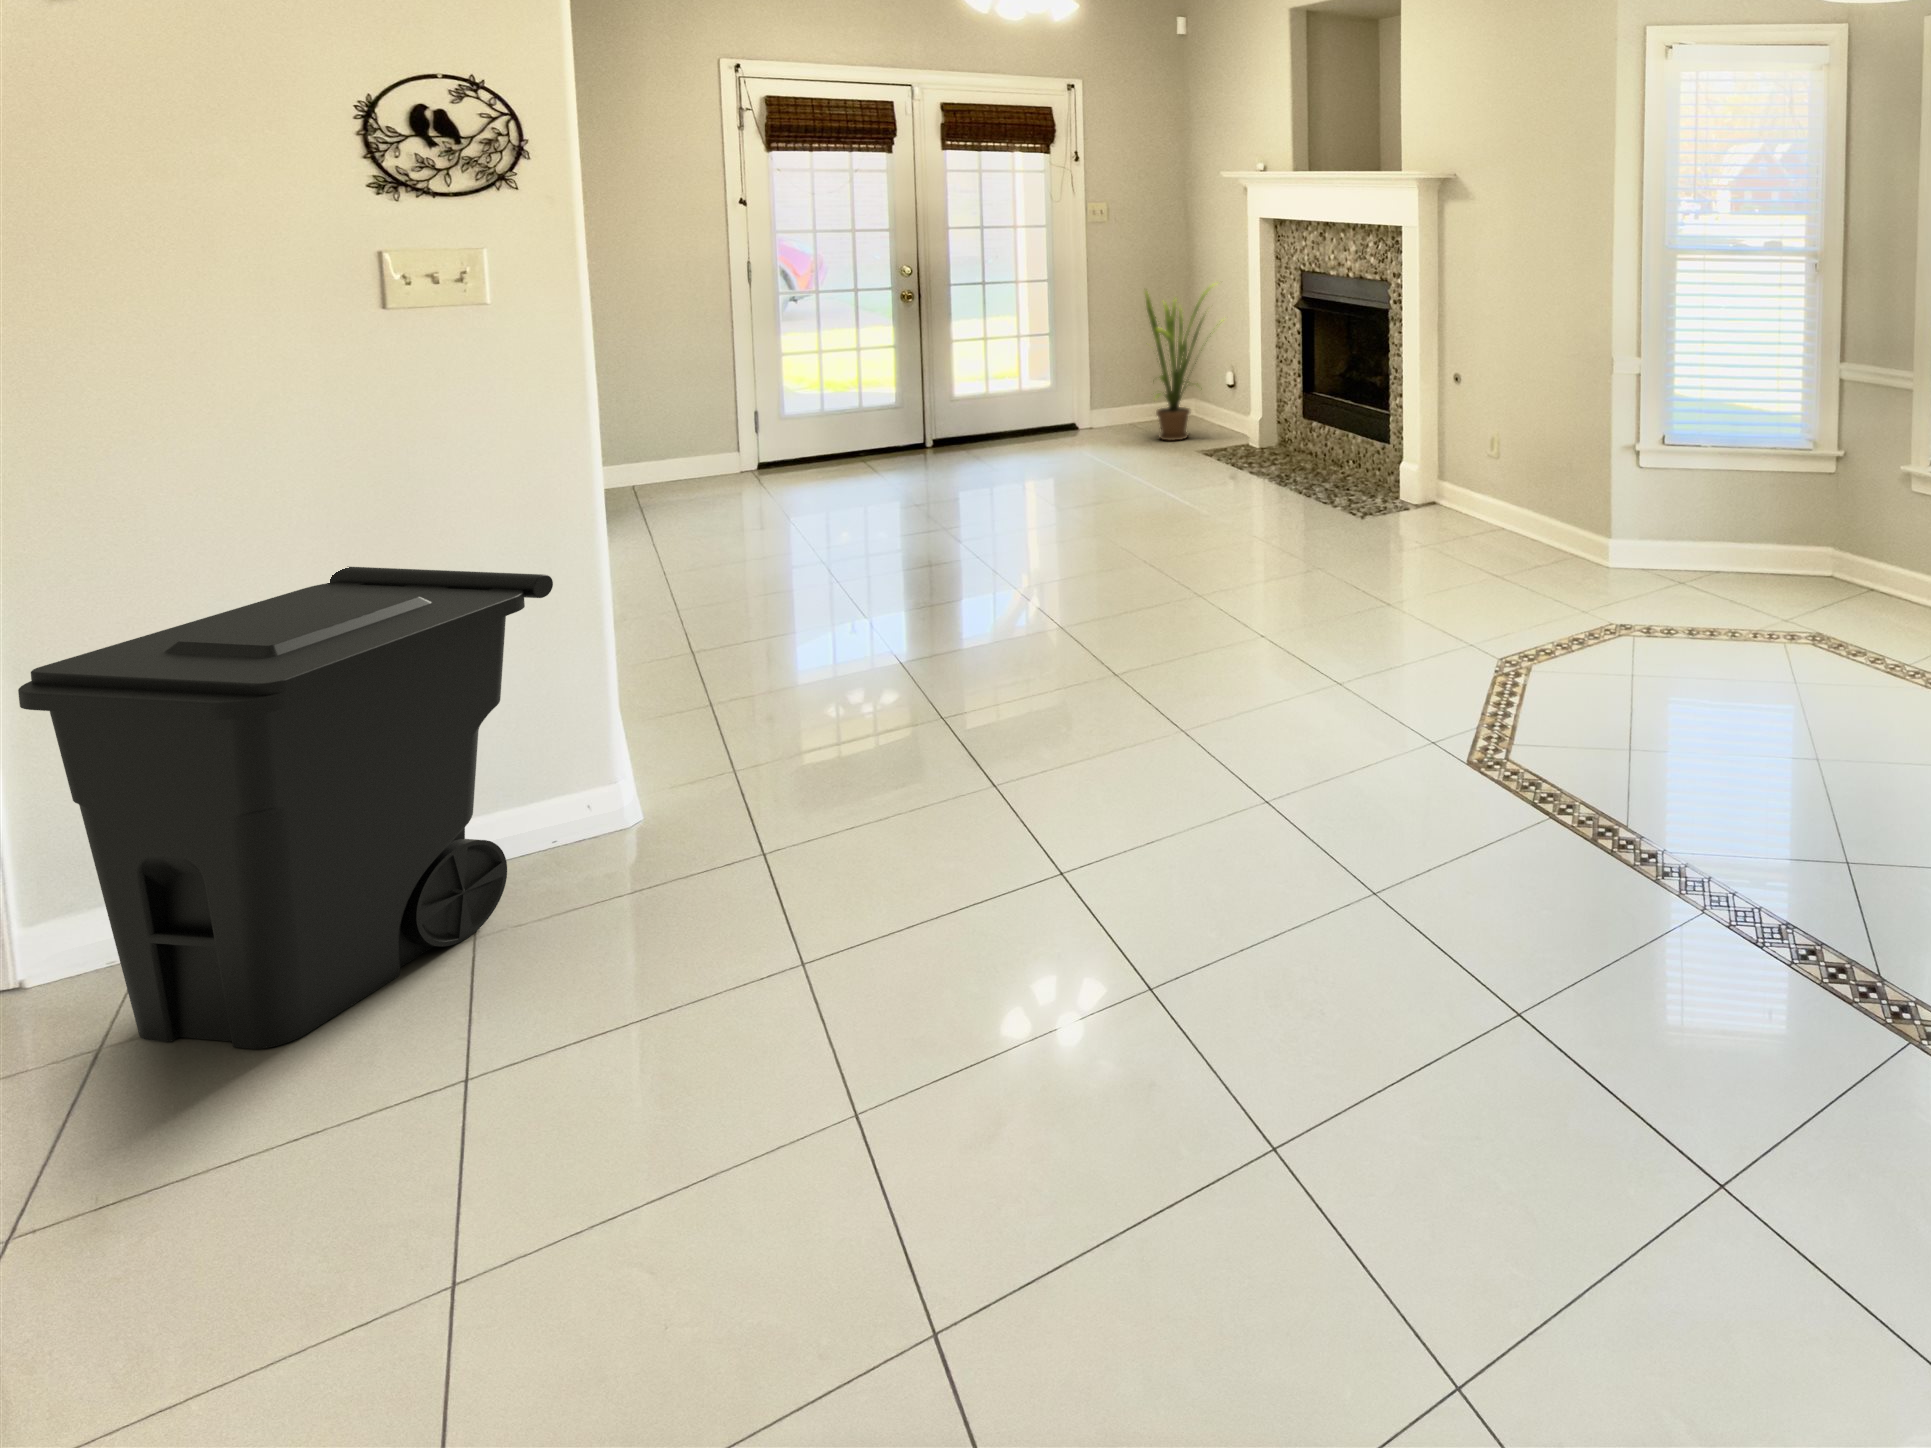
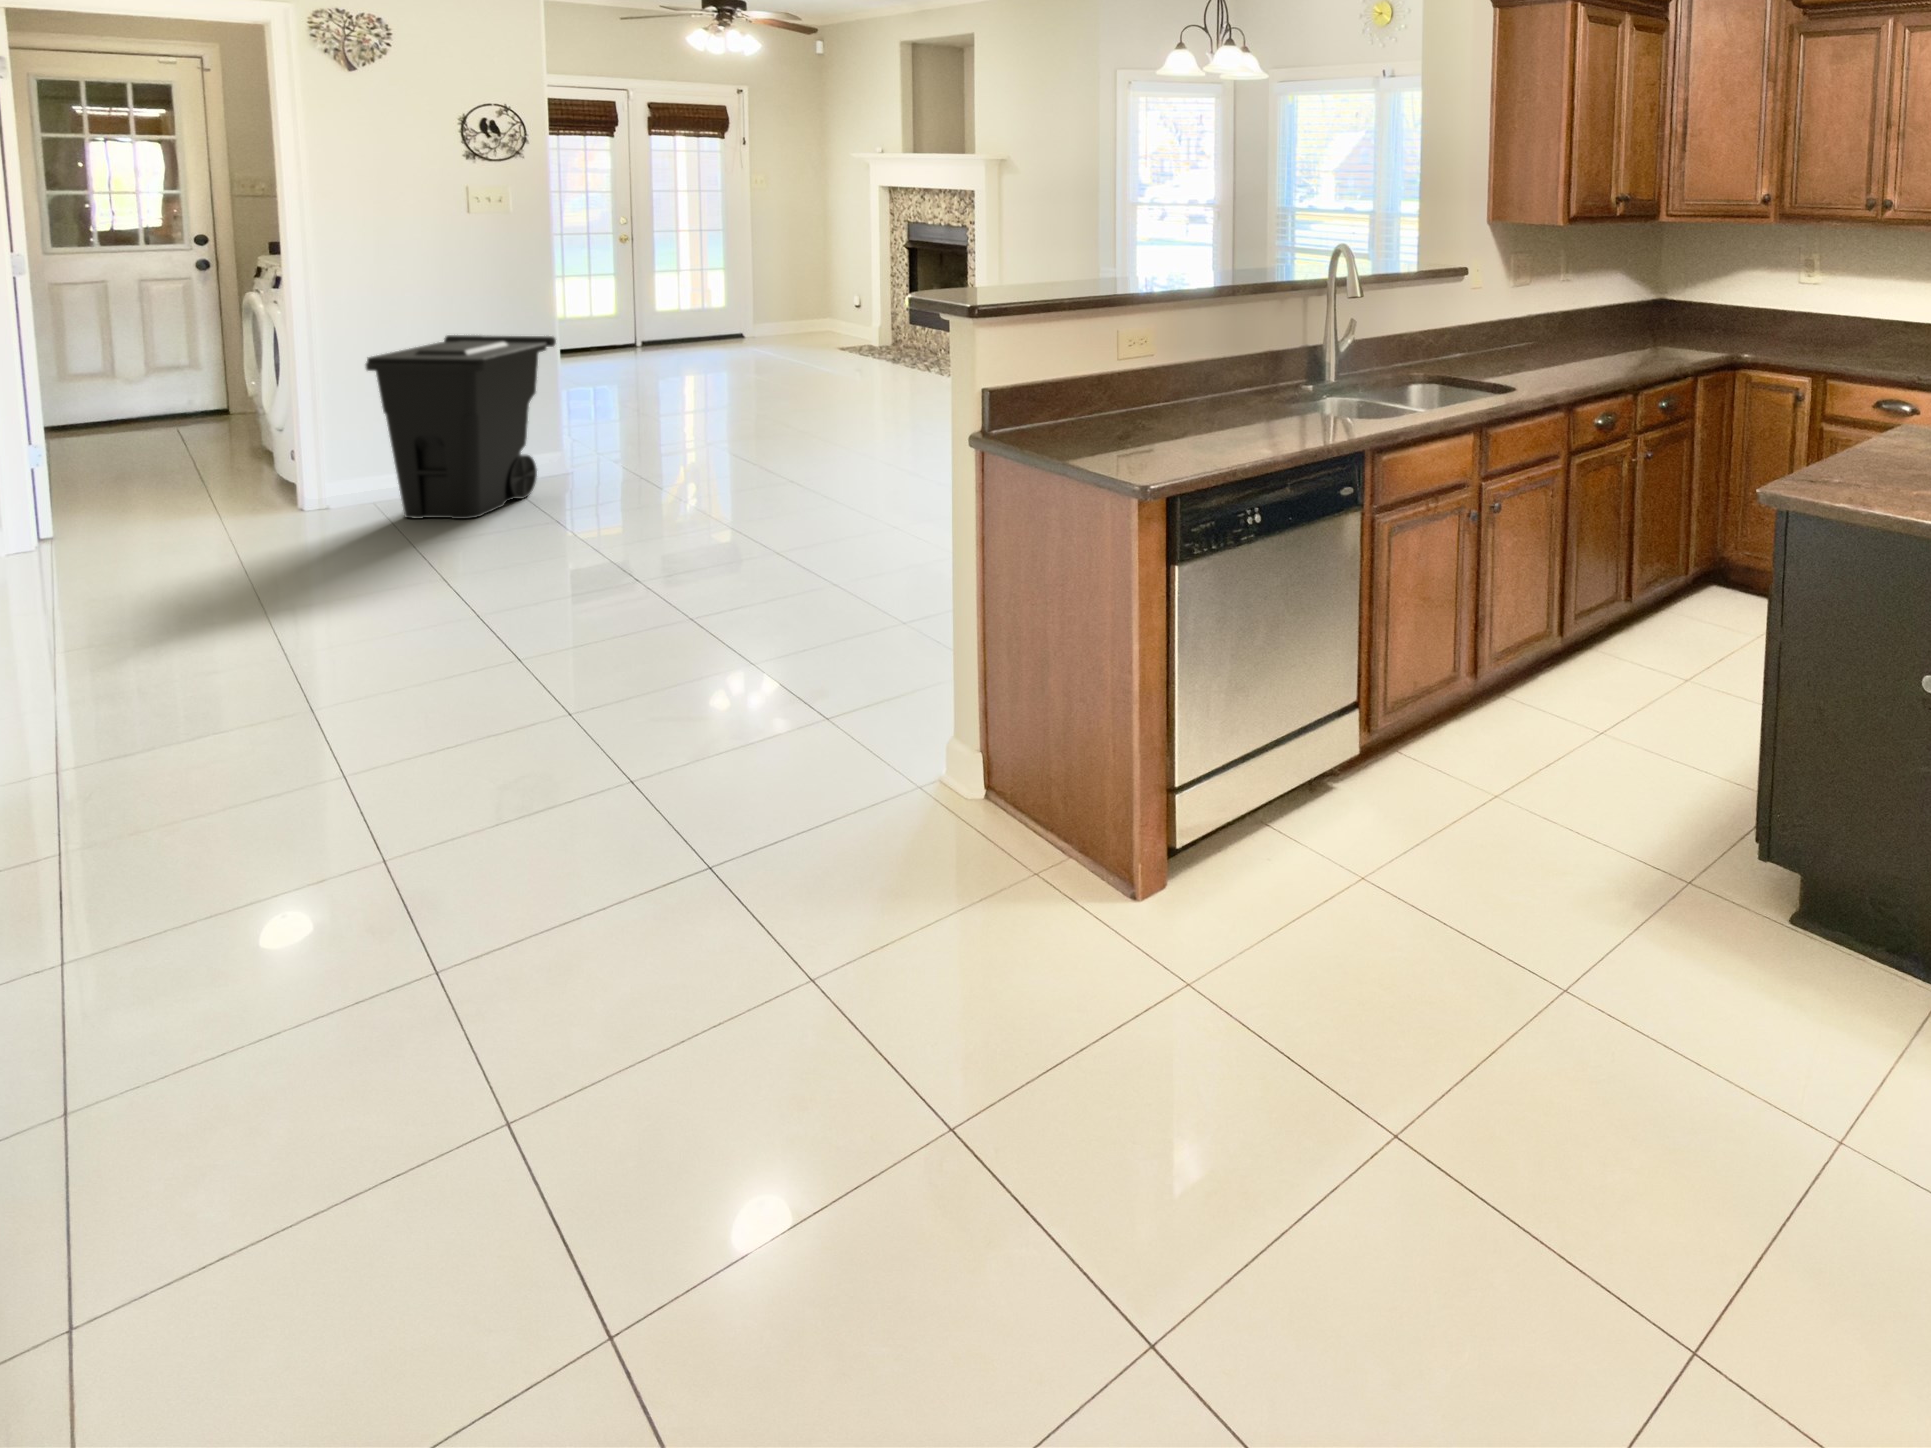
house plant: present [1145,284,1224,440] -> none [794,230,855,341]

